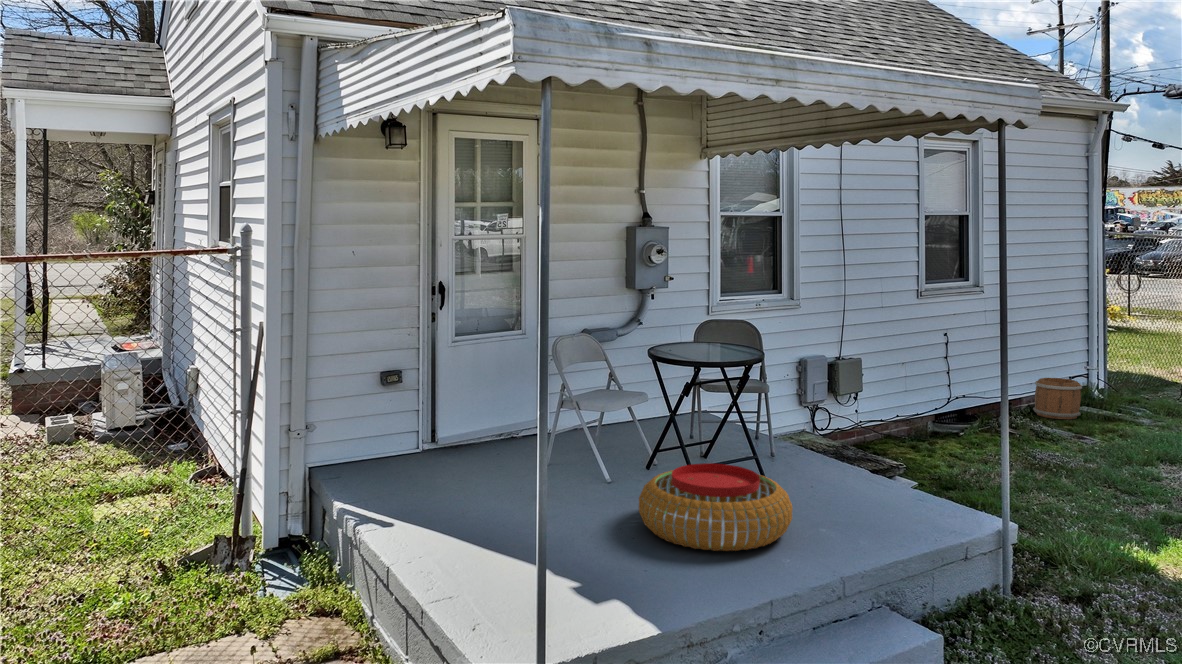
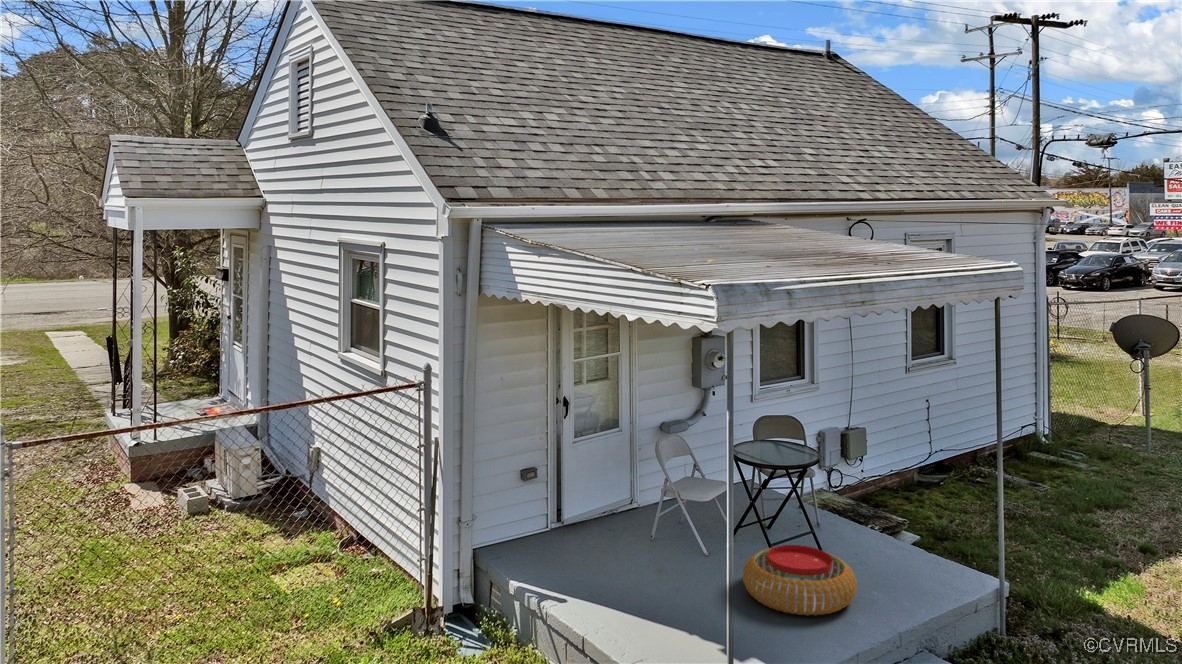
bucket: present [1033,378,1082,420] -> none [993,430,1033,466]

